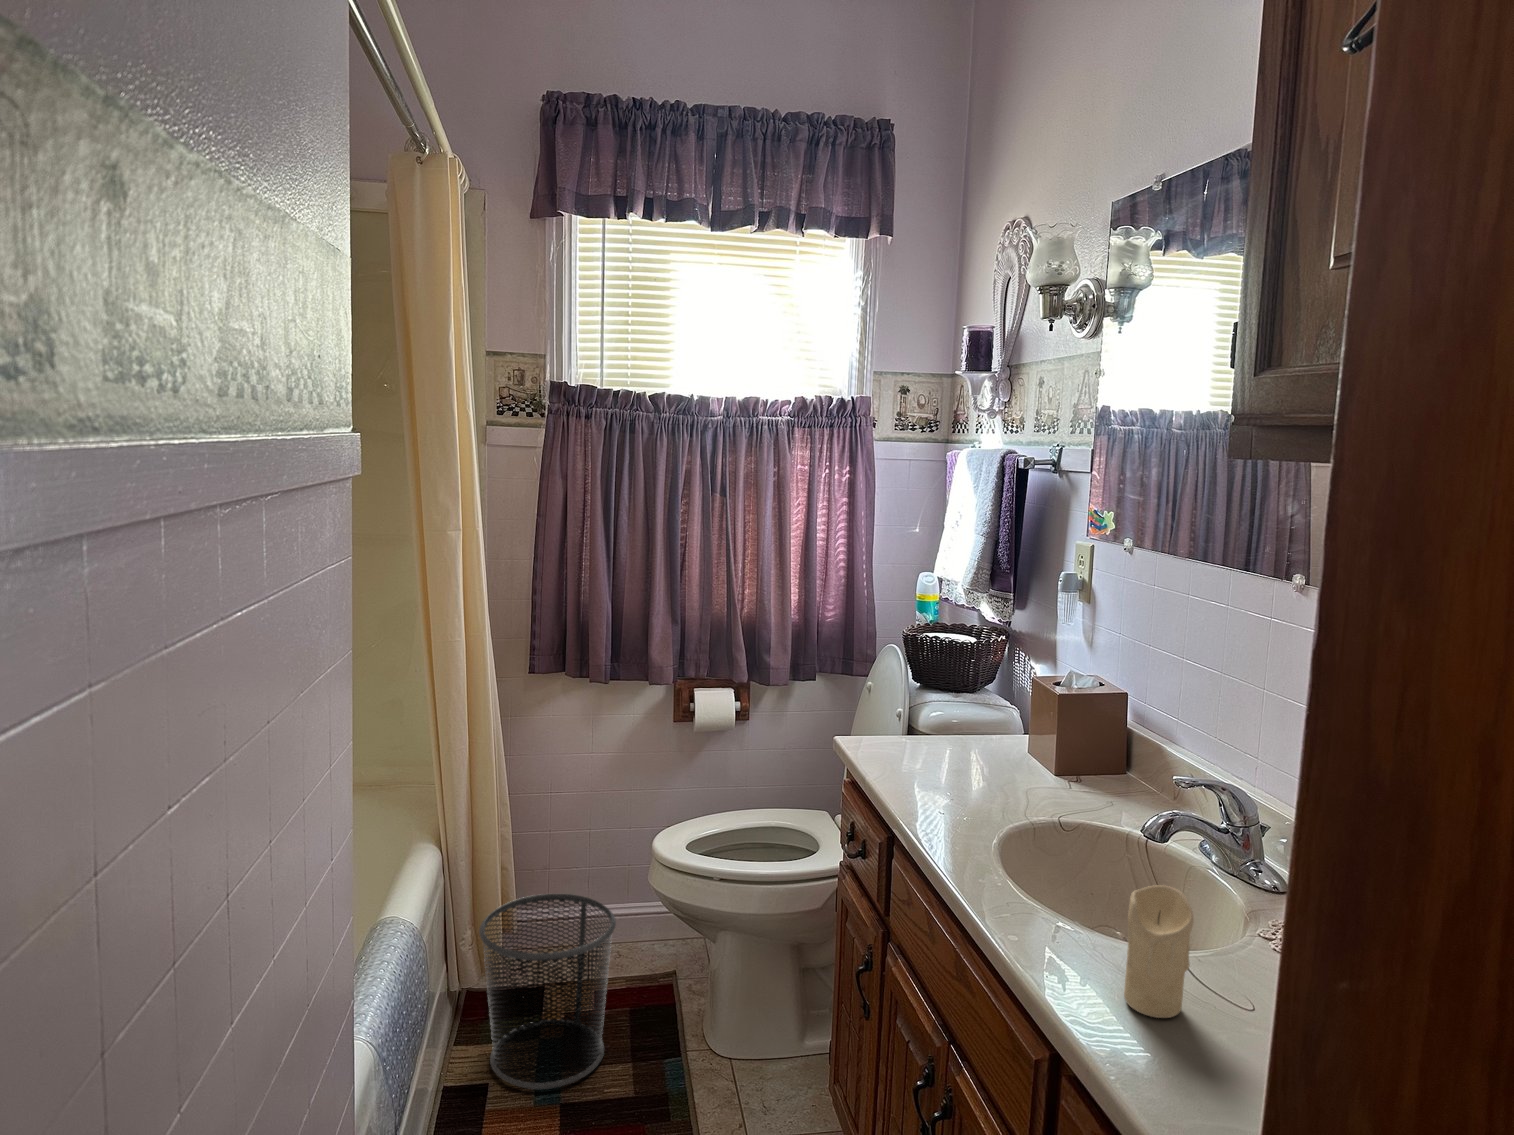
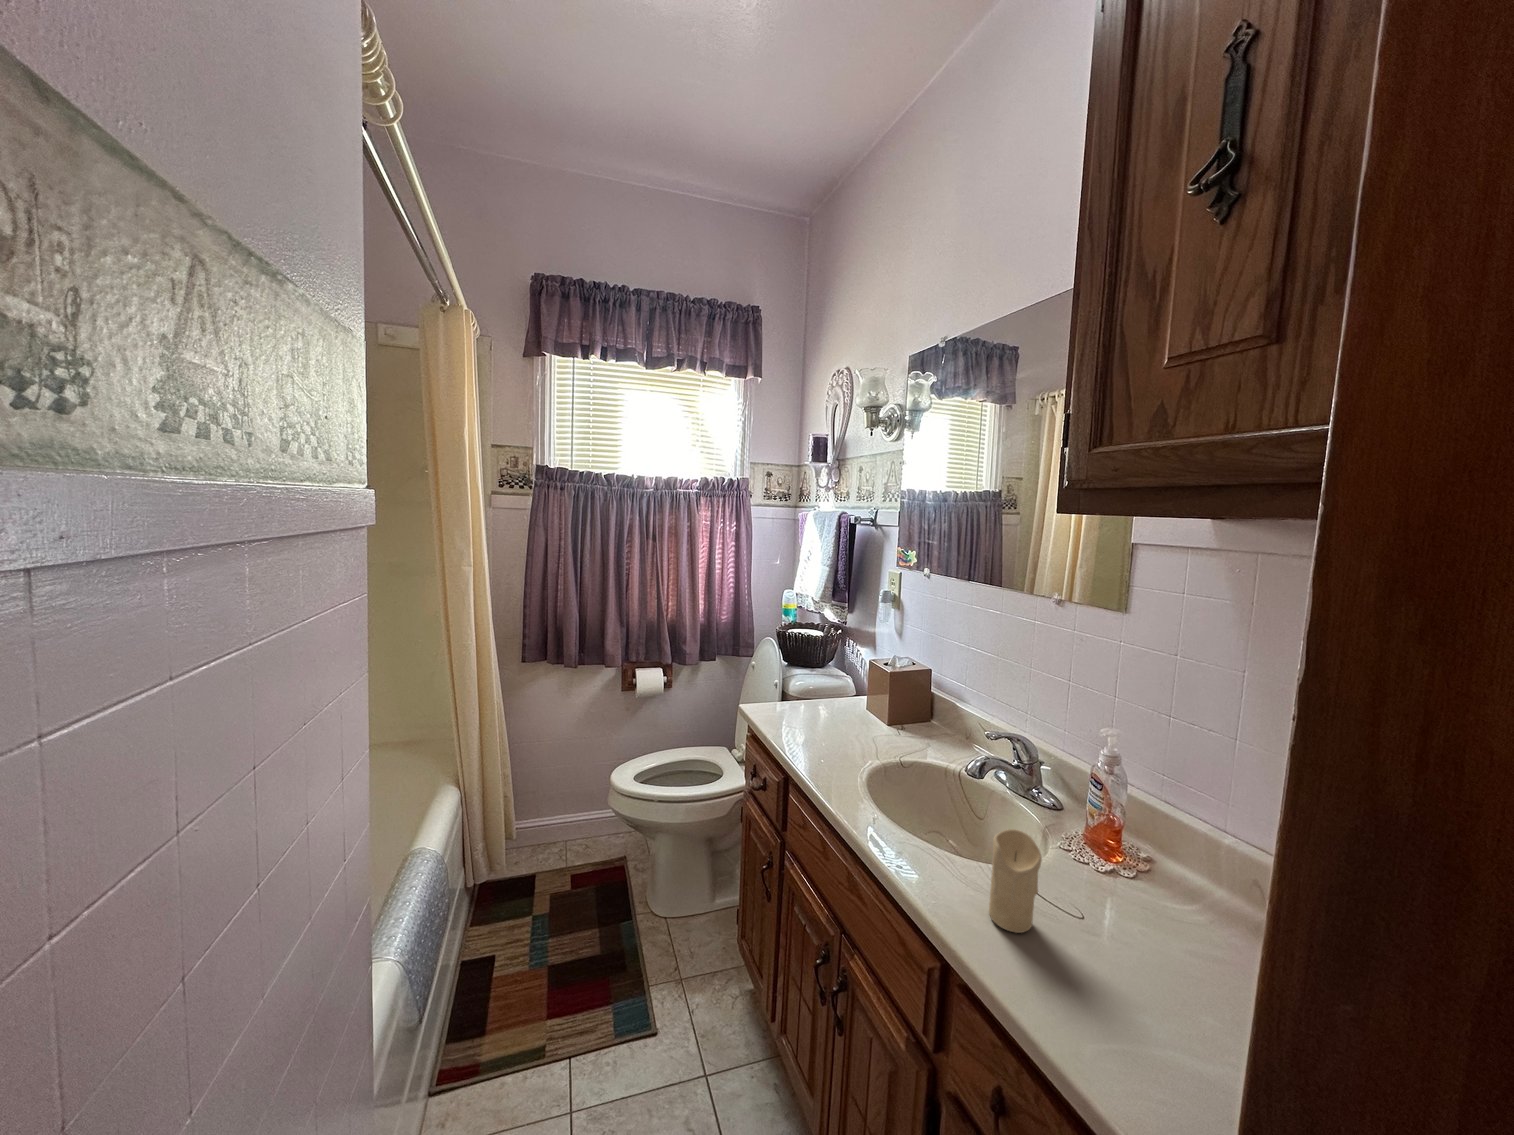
waste bin: present [479,894,616,1089] -> none [488,814,587,958]

